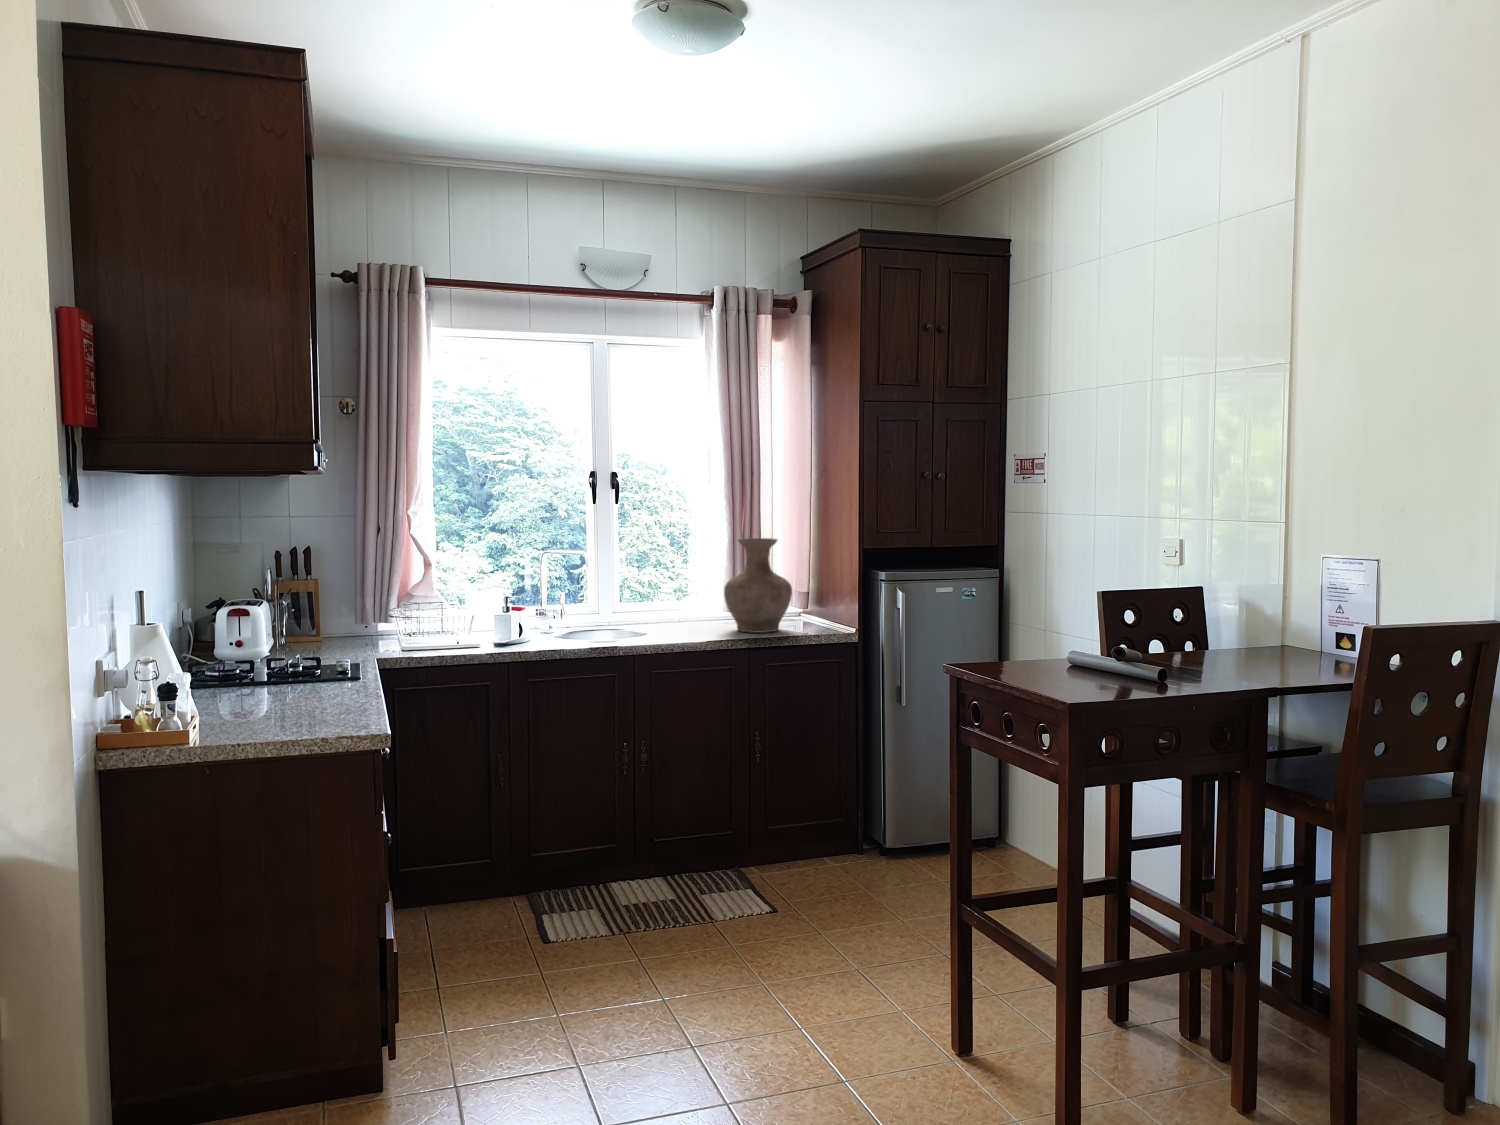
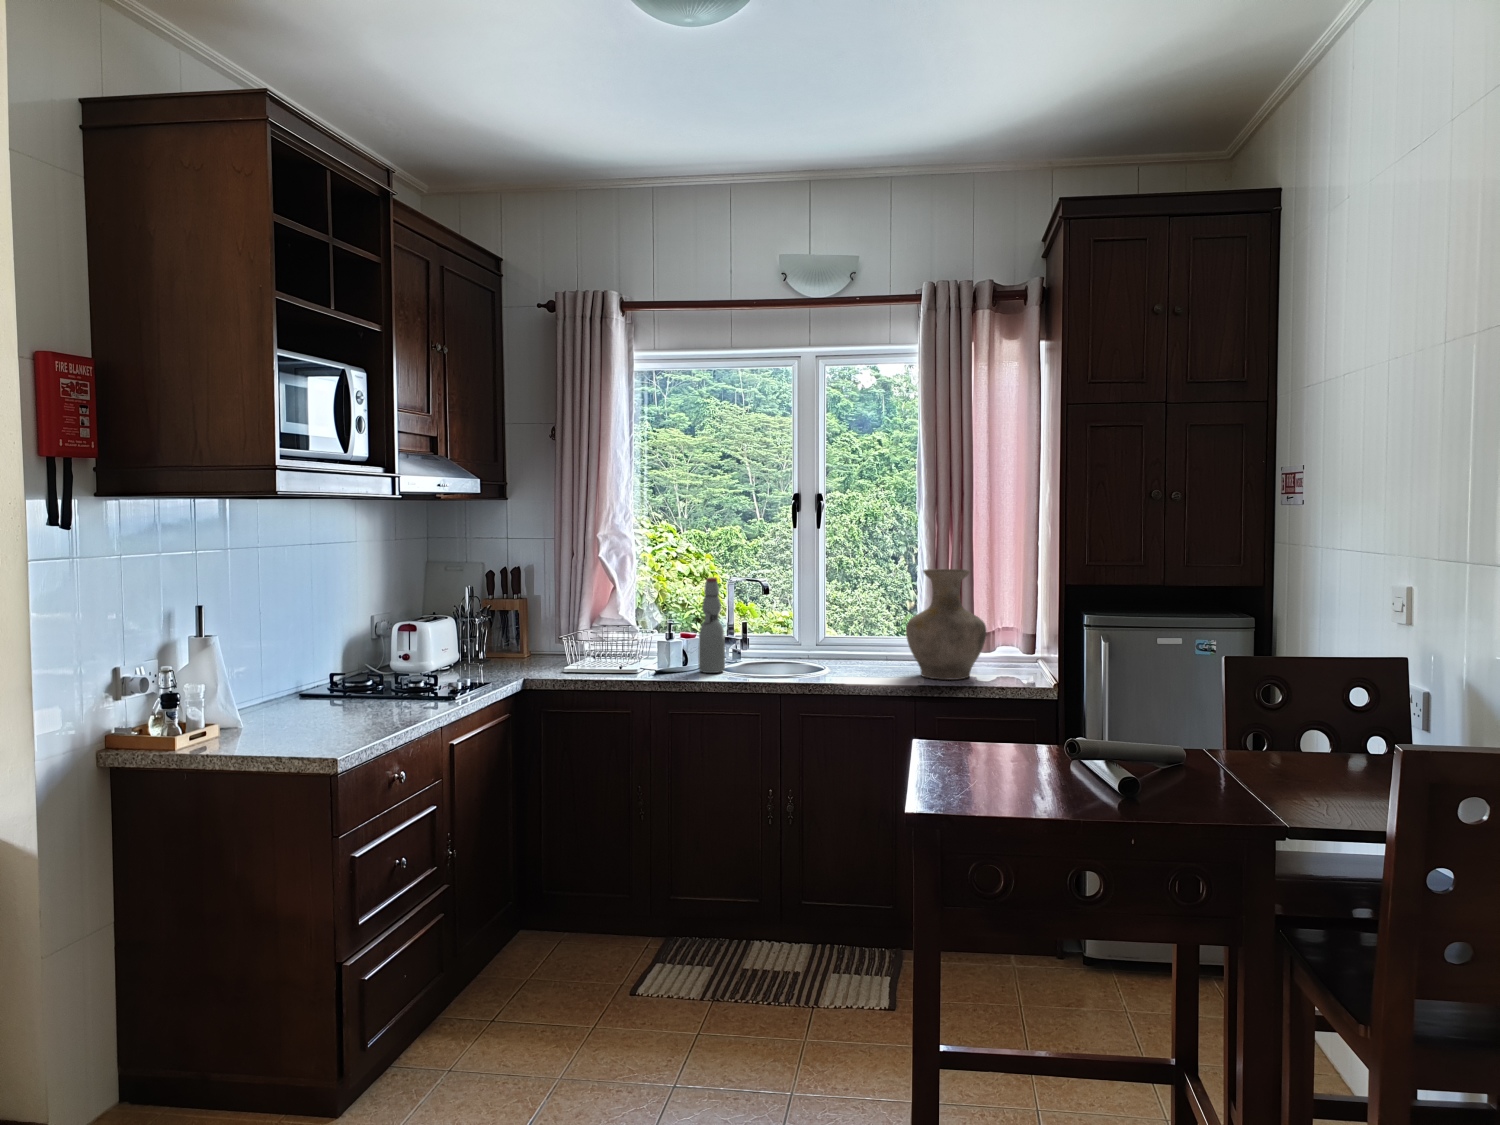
bottle: none [543,552,568,642] -> present [699,577,725,673]

